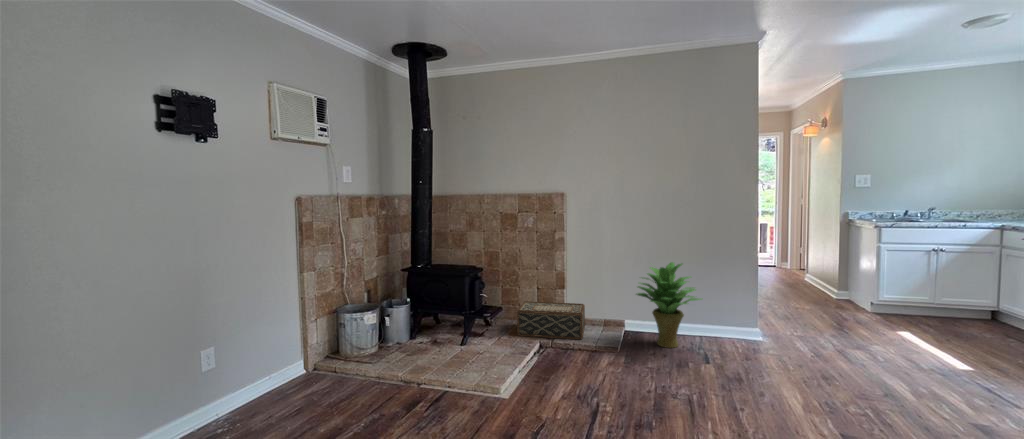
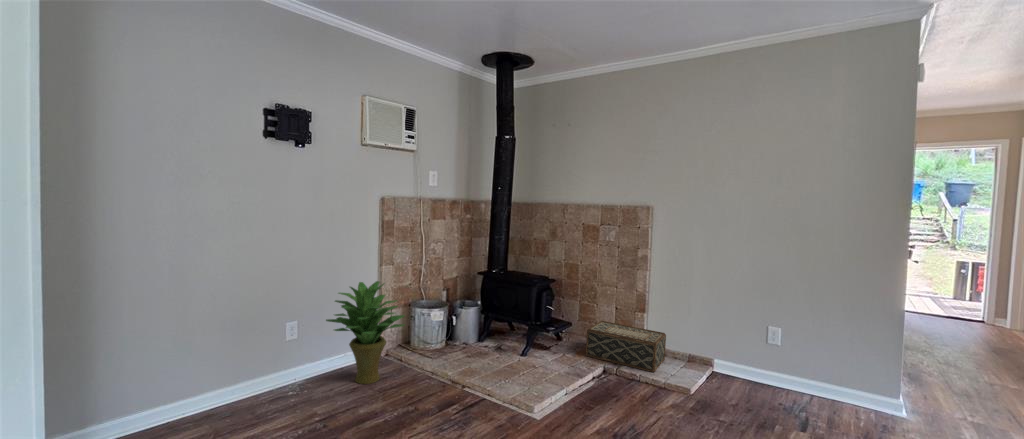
potted plant: present [637,262,701,348] -> present [326,281,404,384]

